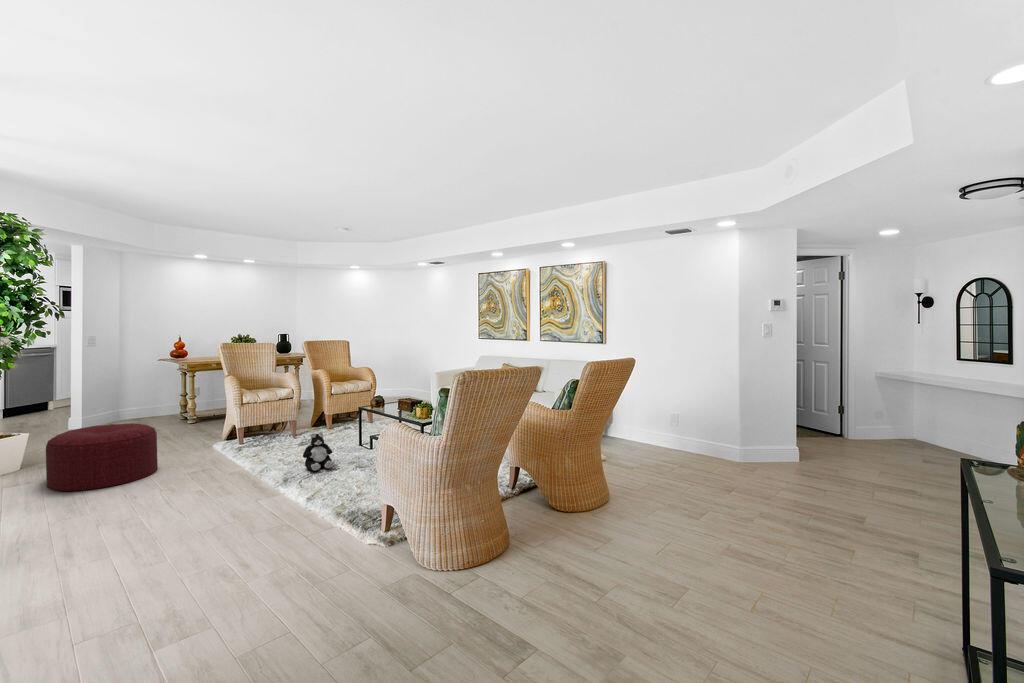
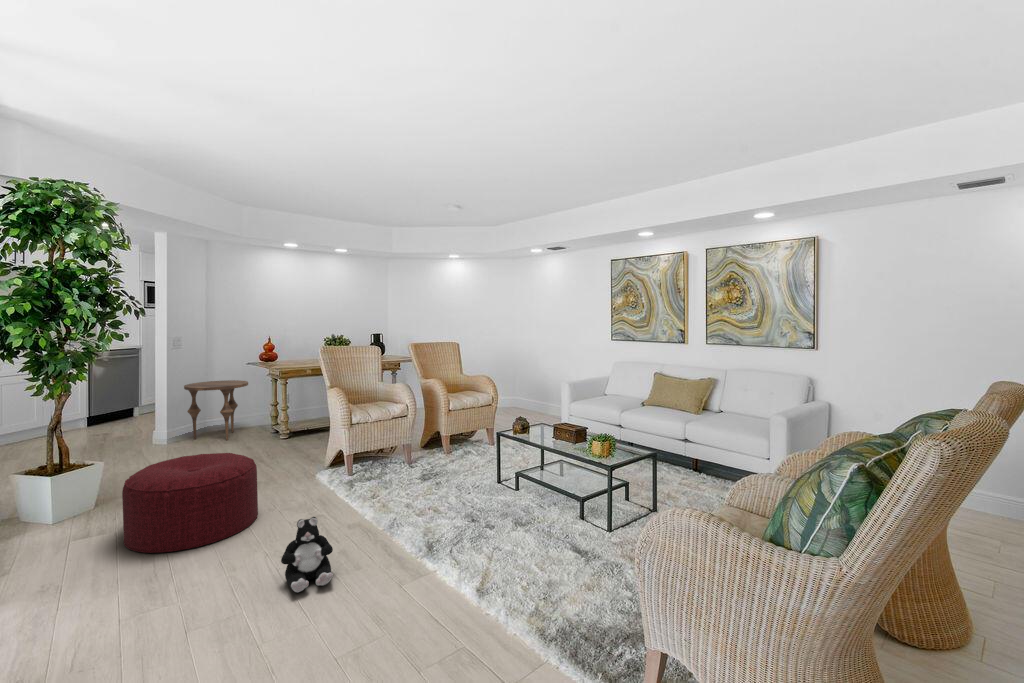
side table: none [98,374,159,425] -> present [184,380,248,440]
plush toy: present [303,432,334,471] -> present [281,517,333,592]

